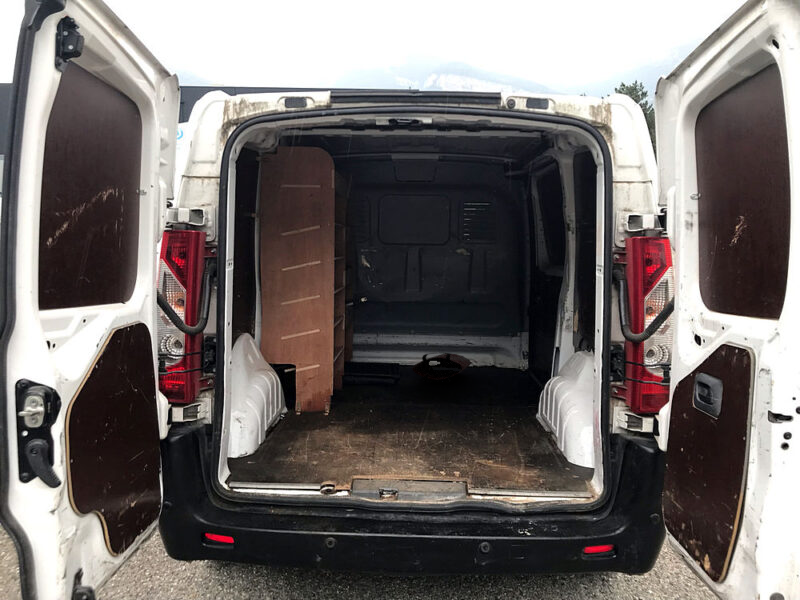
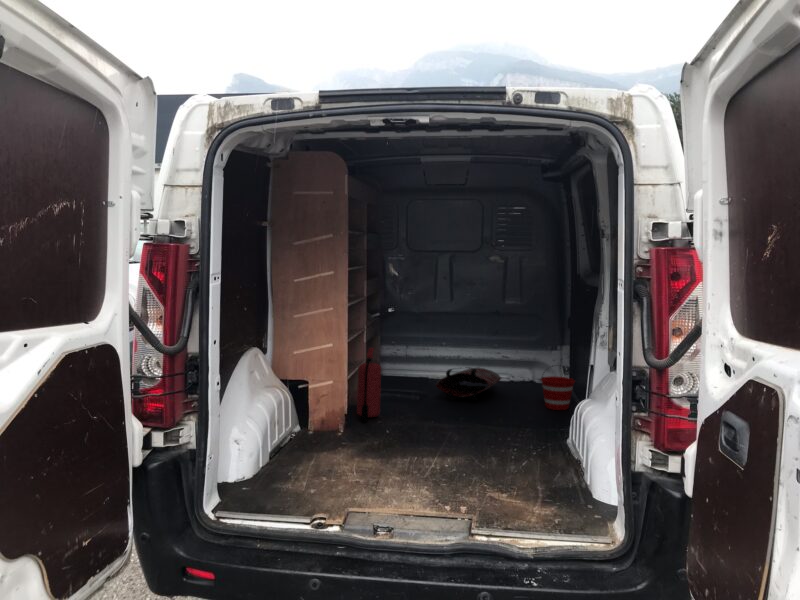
fire extinguisher: none [341,334,364,403] -> present [357,348,381,421]
bucket: none [510,349,542,391] -> present [541,366,575,410]

